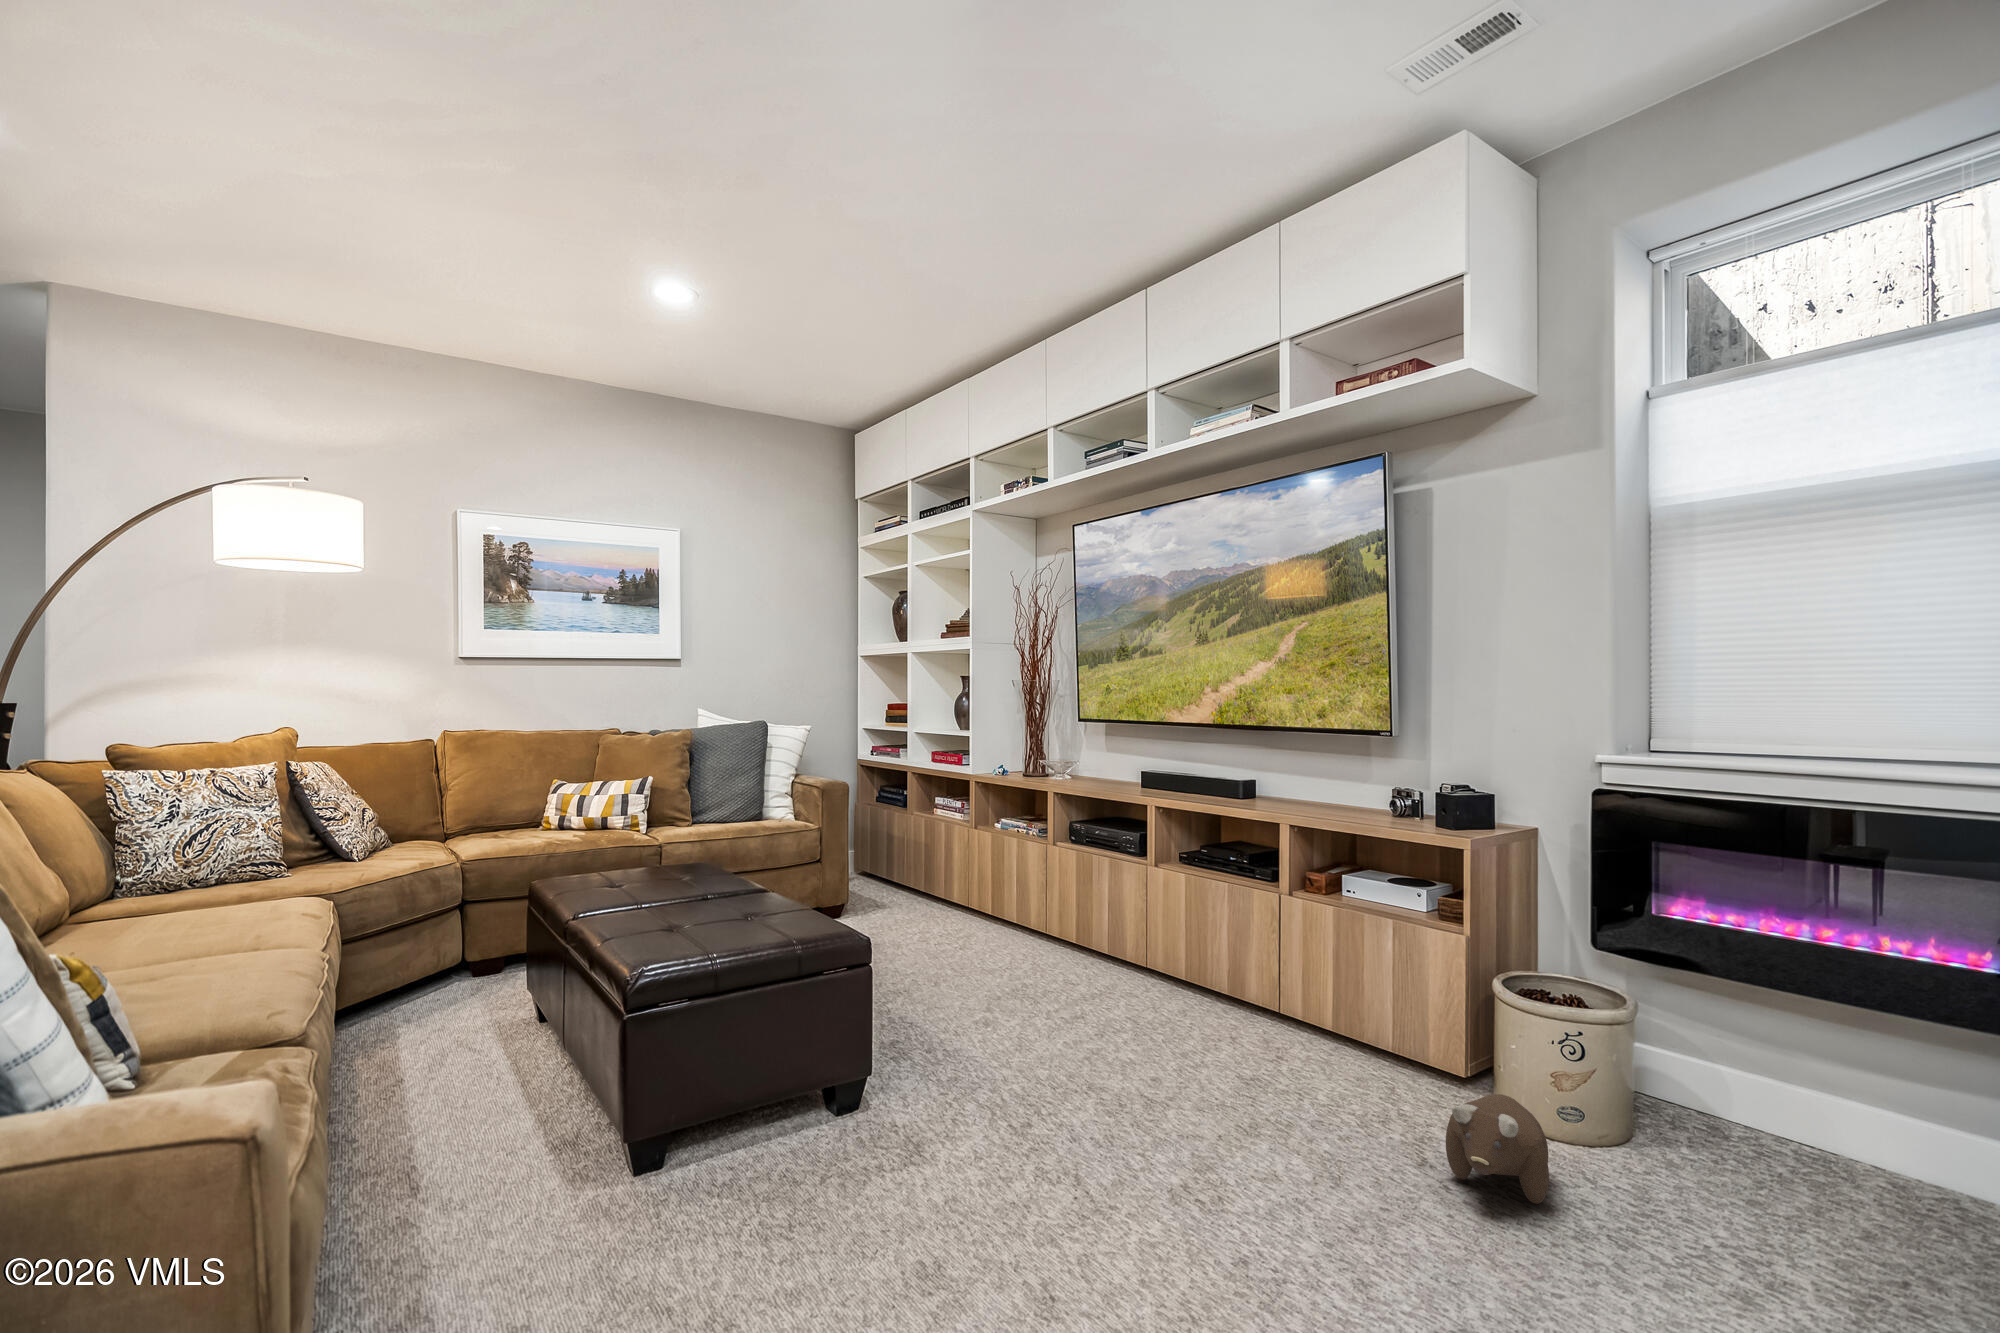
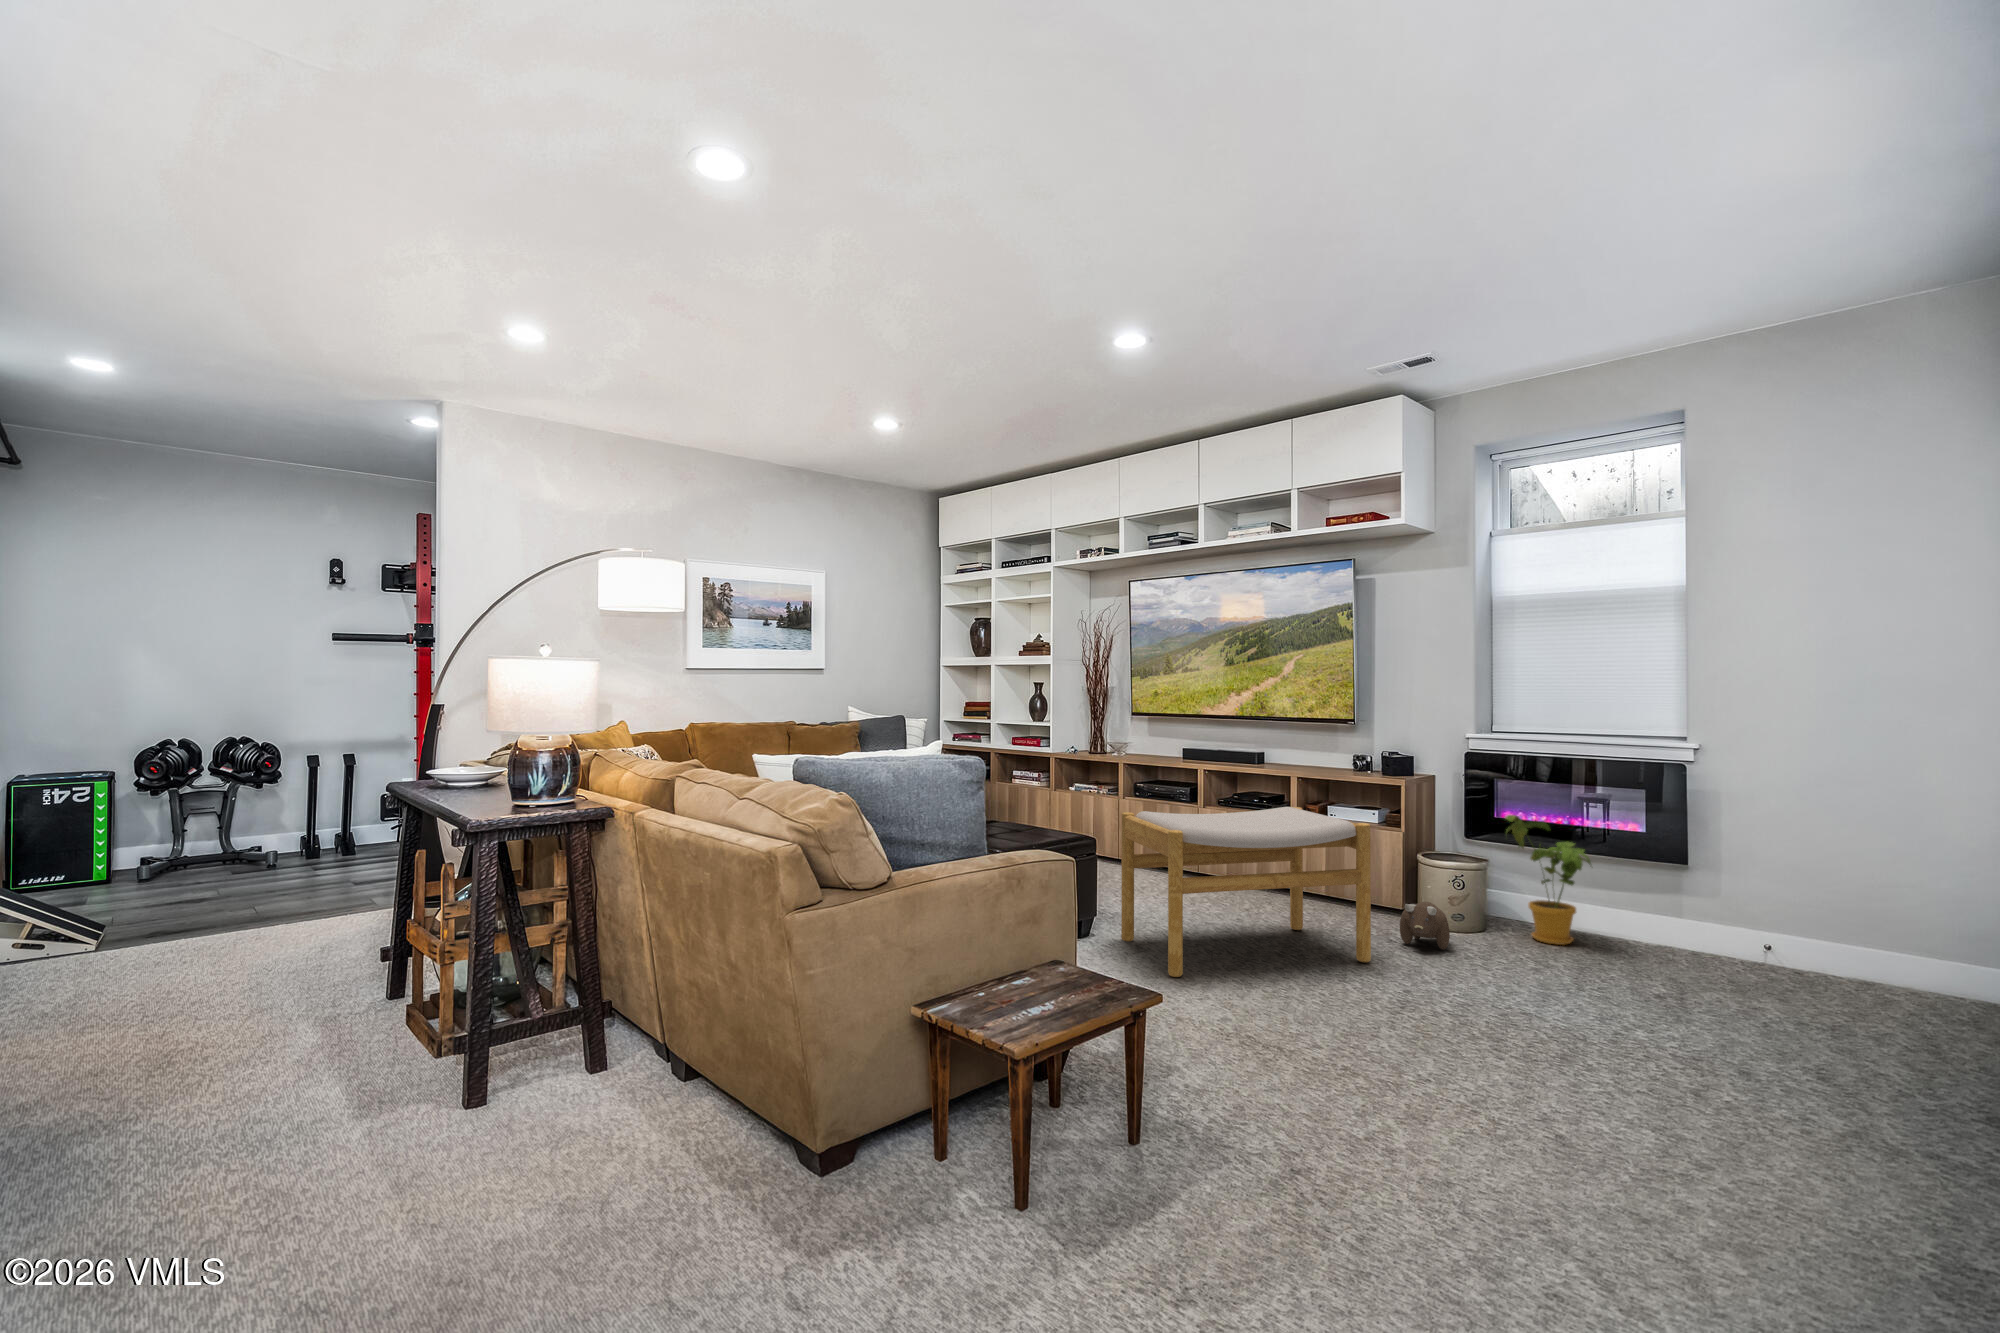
footstool: none [907,892,1367,1276] -> present [1121,807,1371,977]
house plant: none [1666,921,1872,1199] -> present [1505,815,1591,945]

